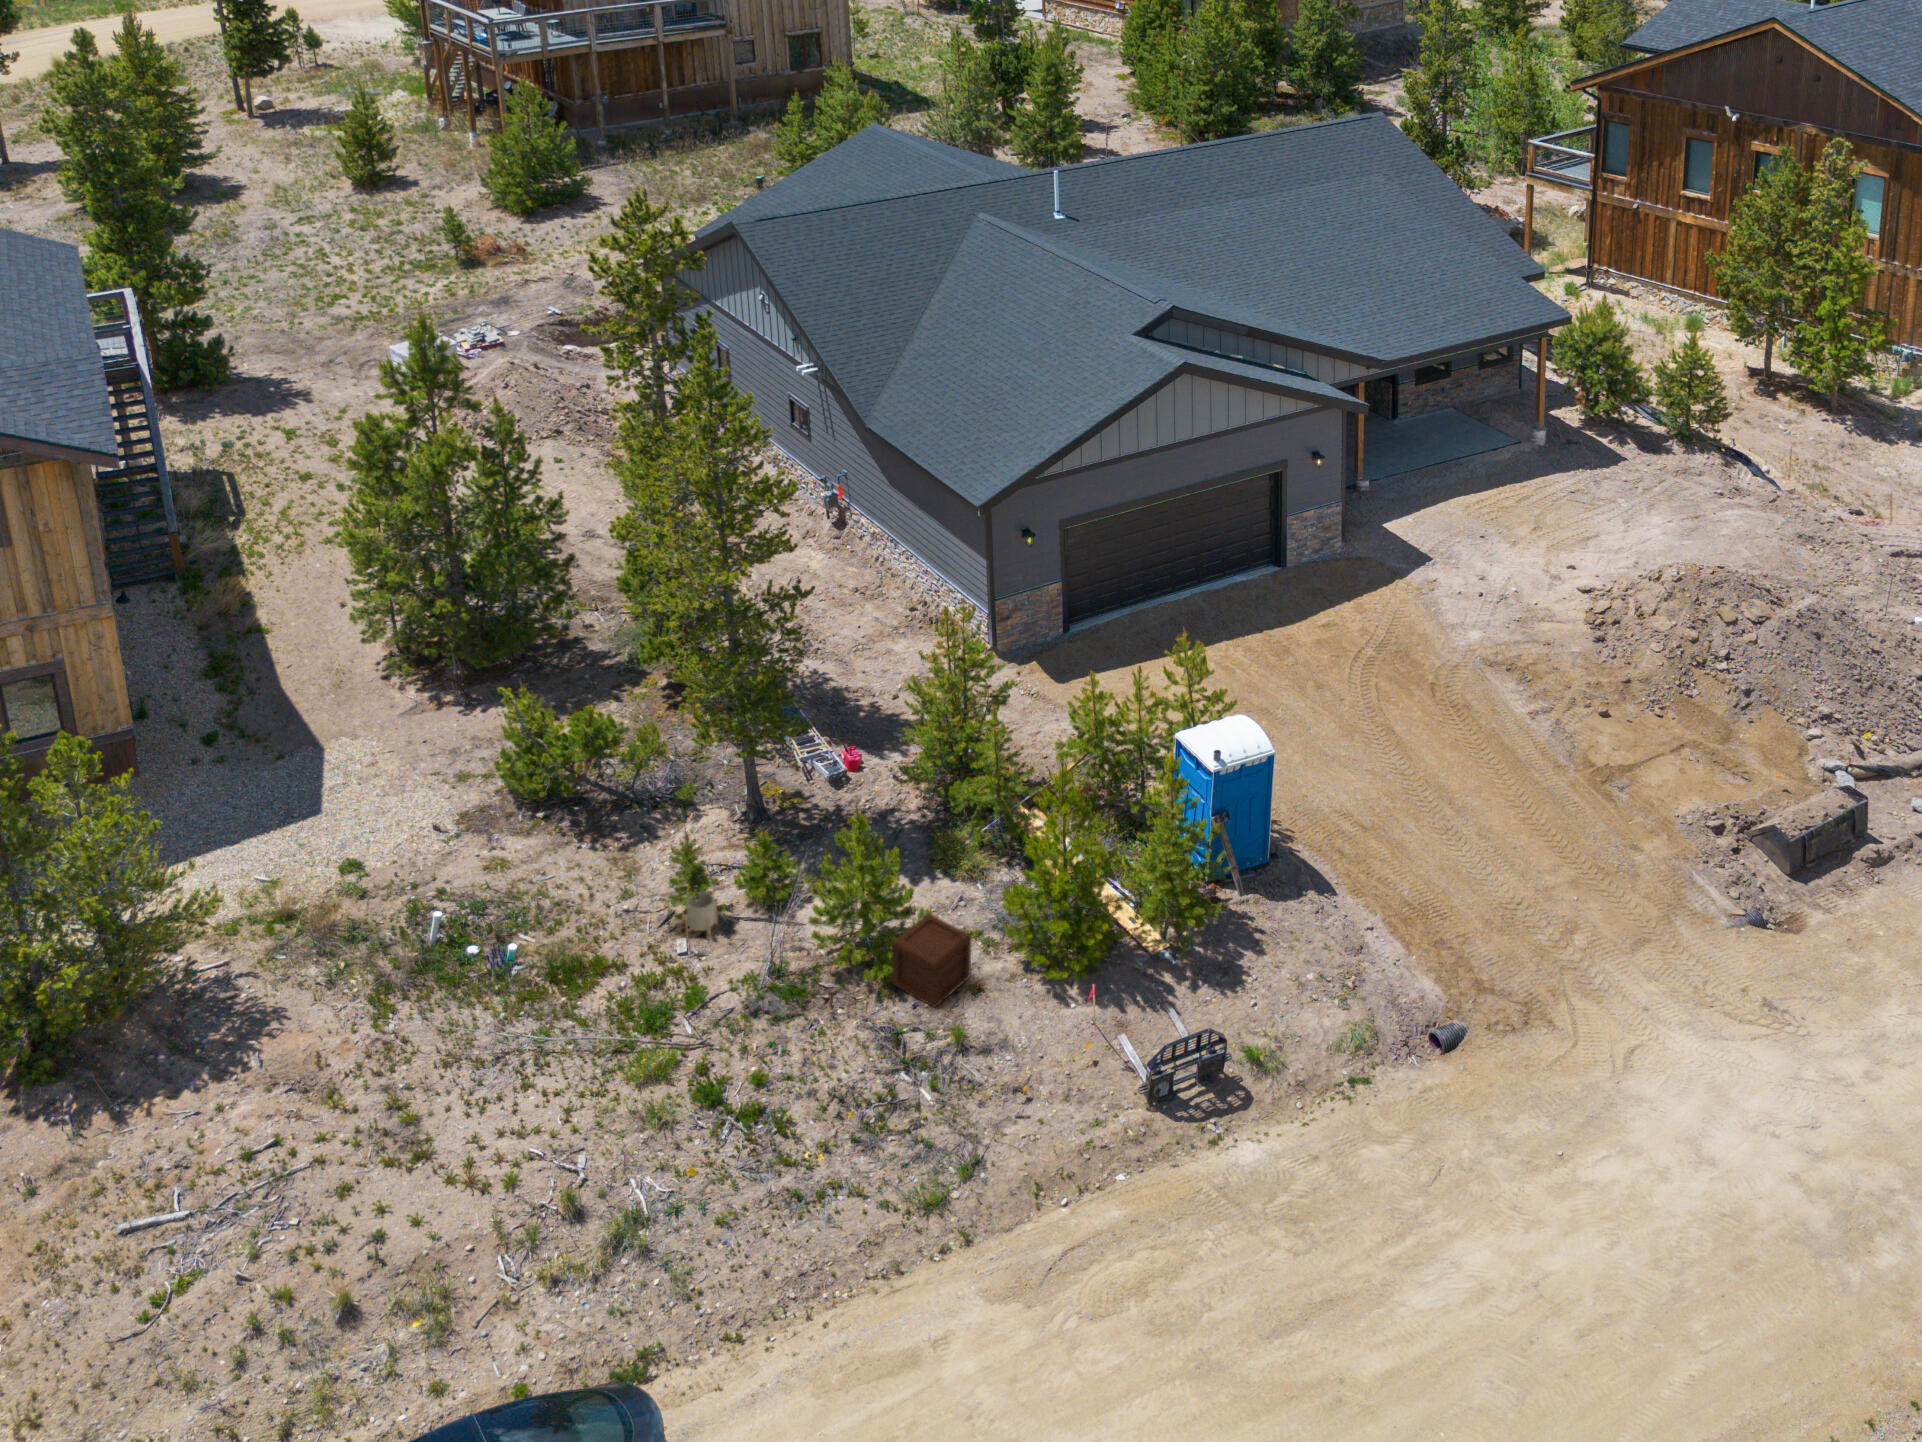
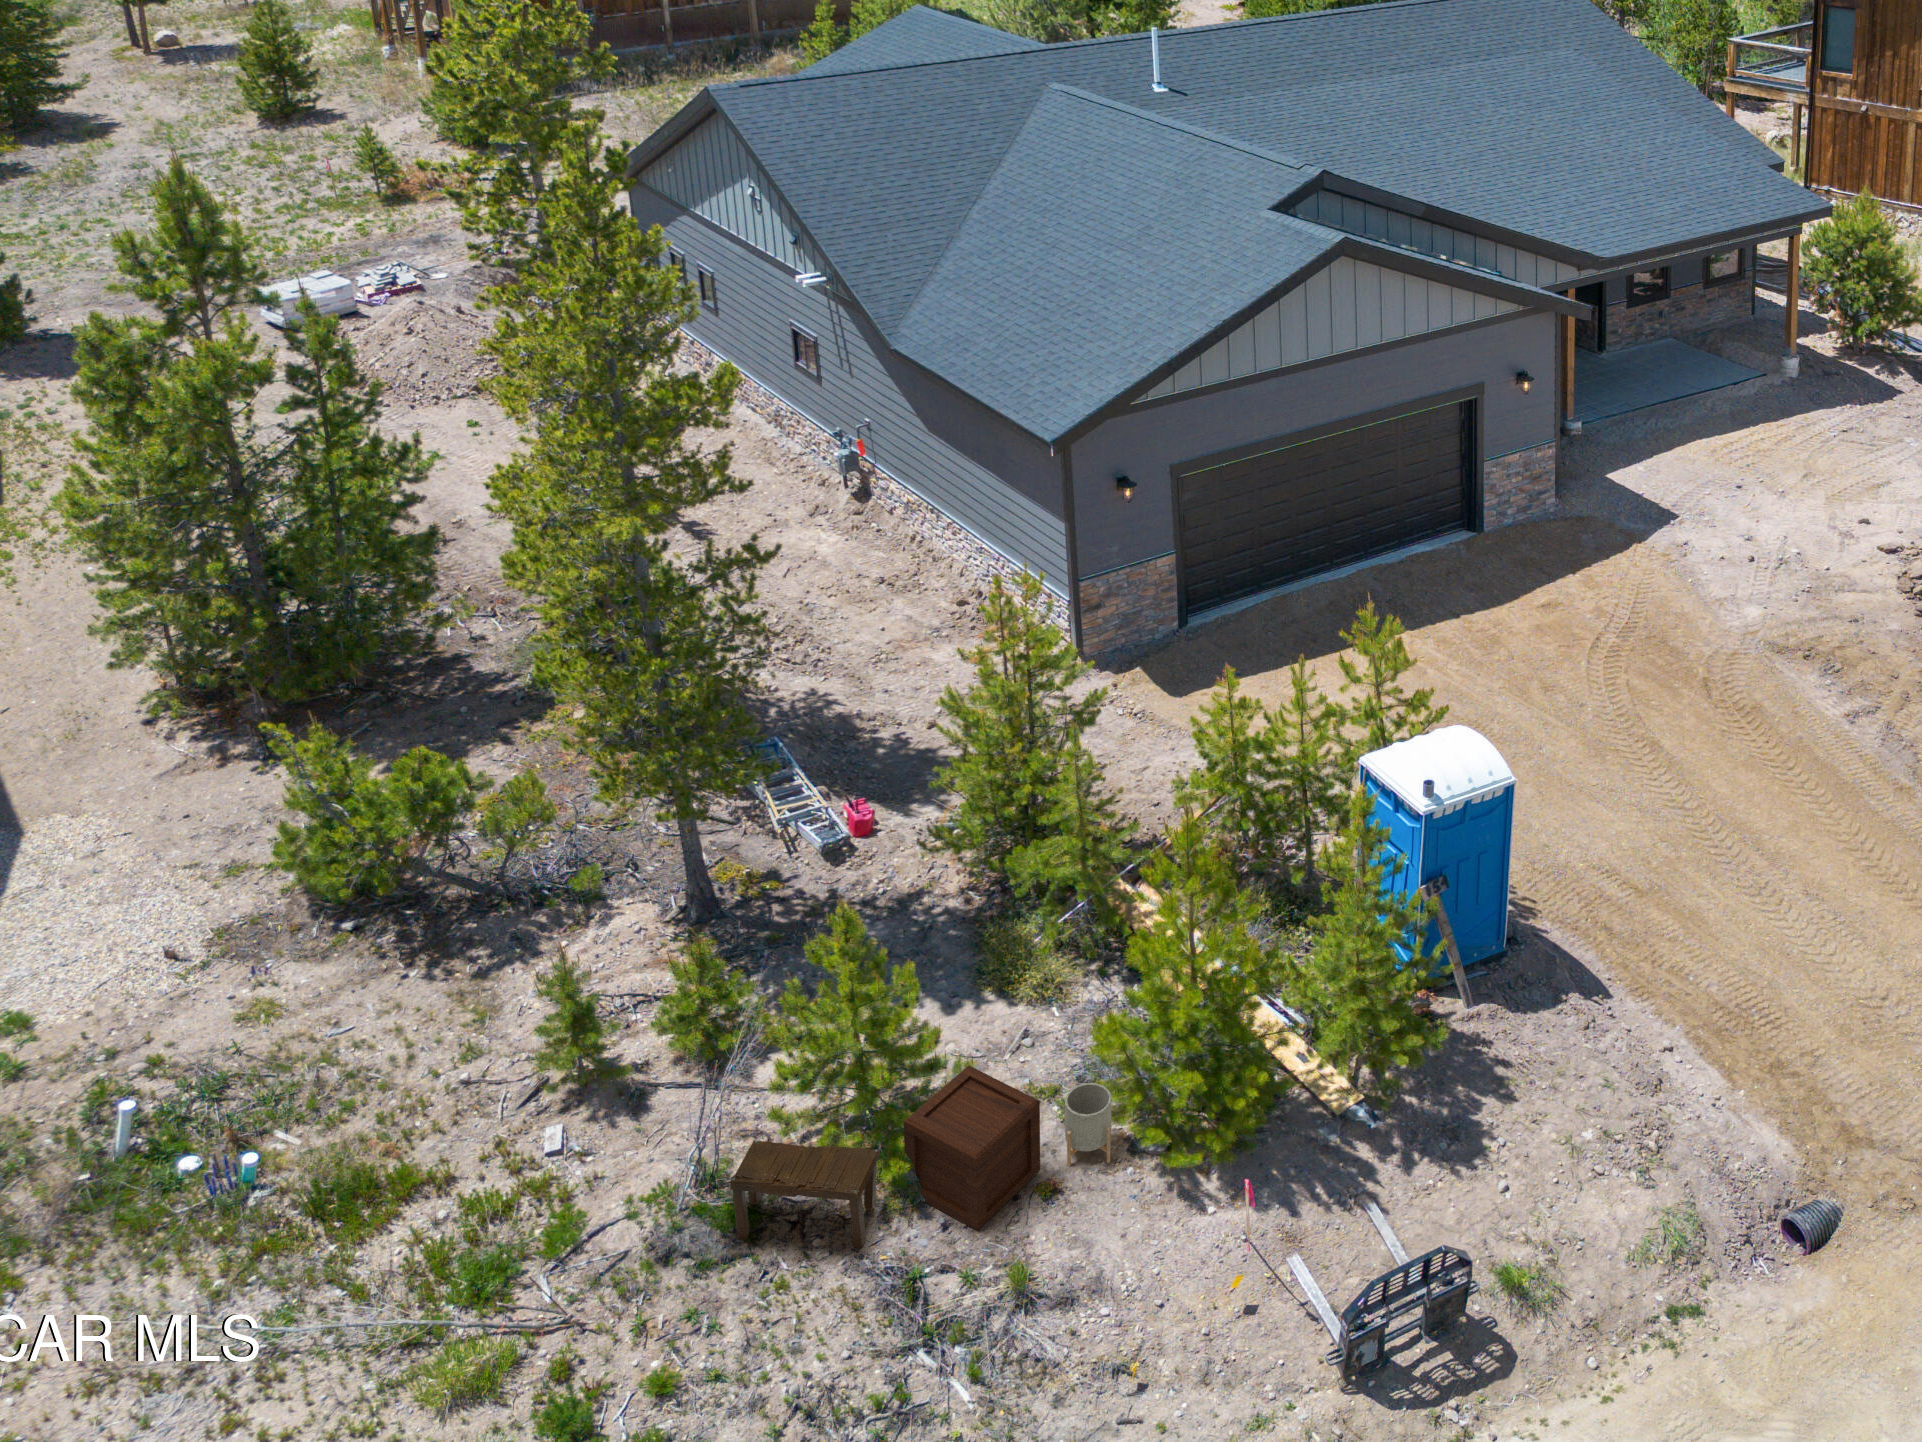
planter: present [685,892,717,938] -> present [1065,1083,1111,1166]
bench: none [795,949,879,1013] -> present [730,1140,880,1248]

